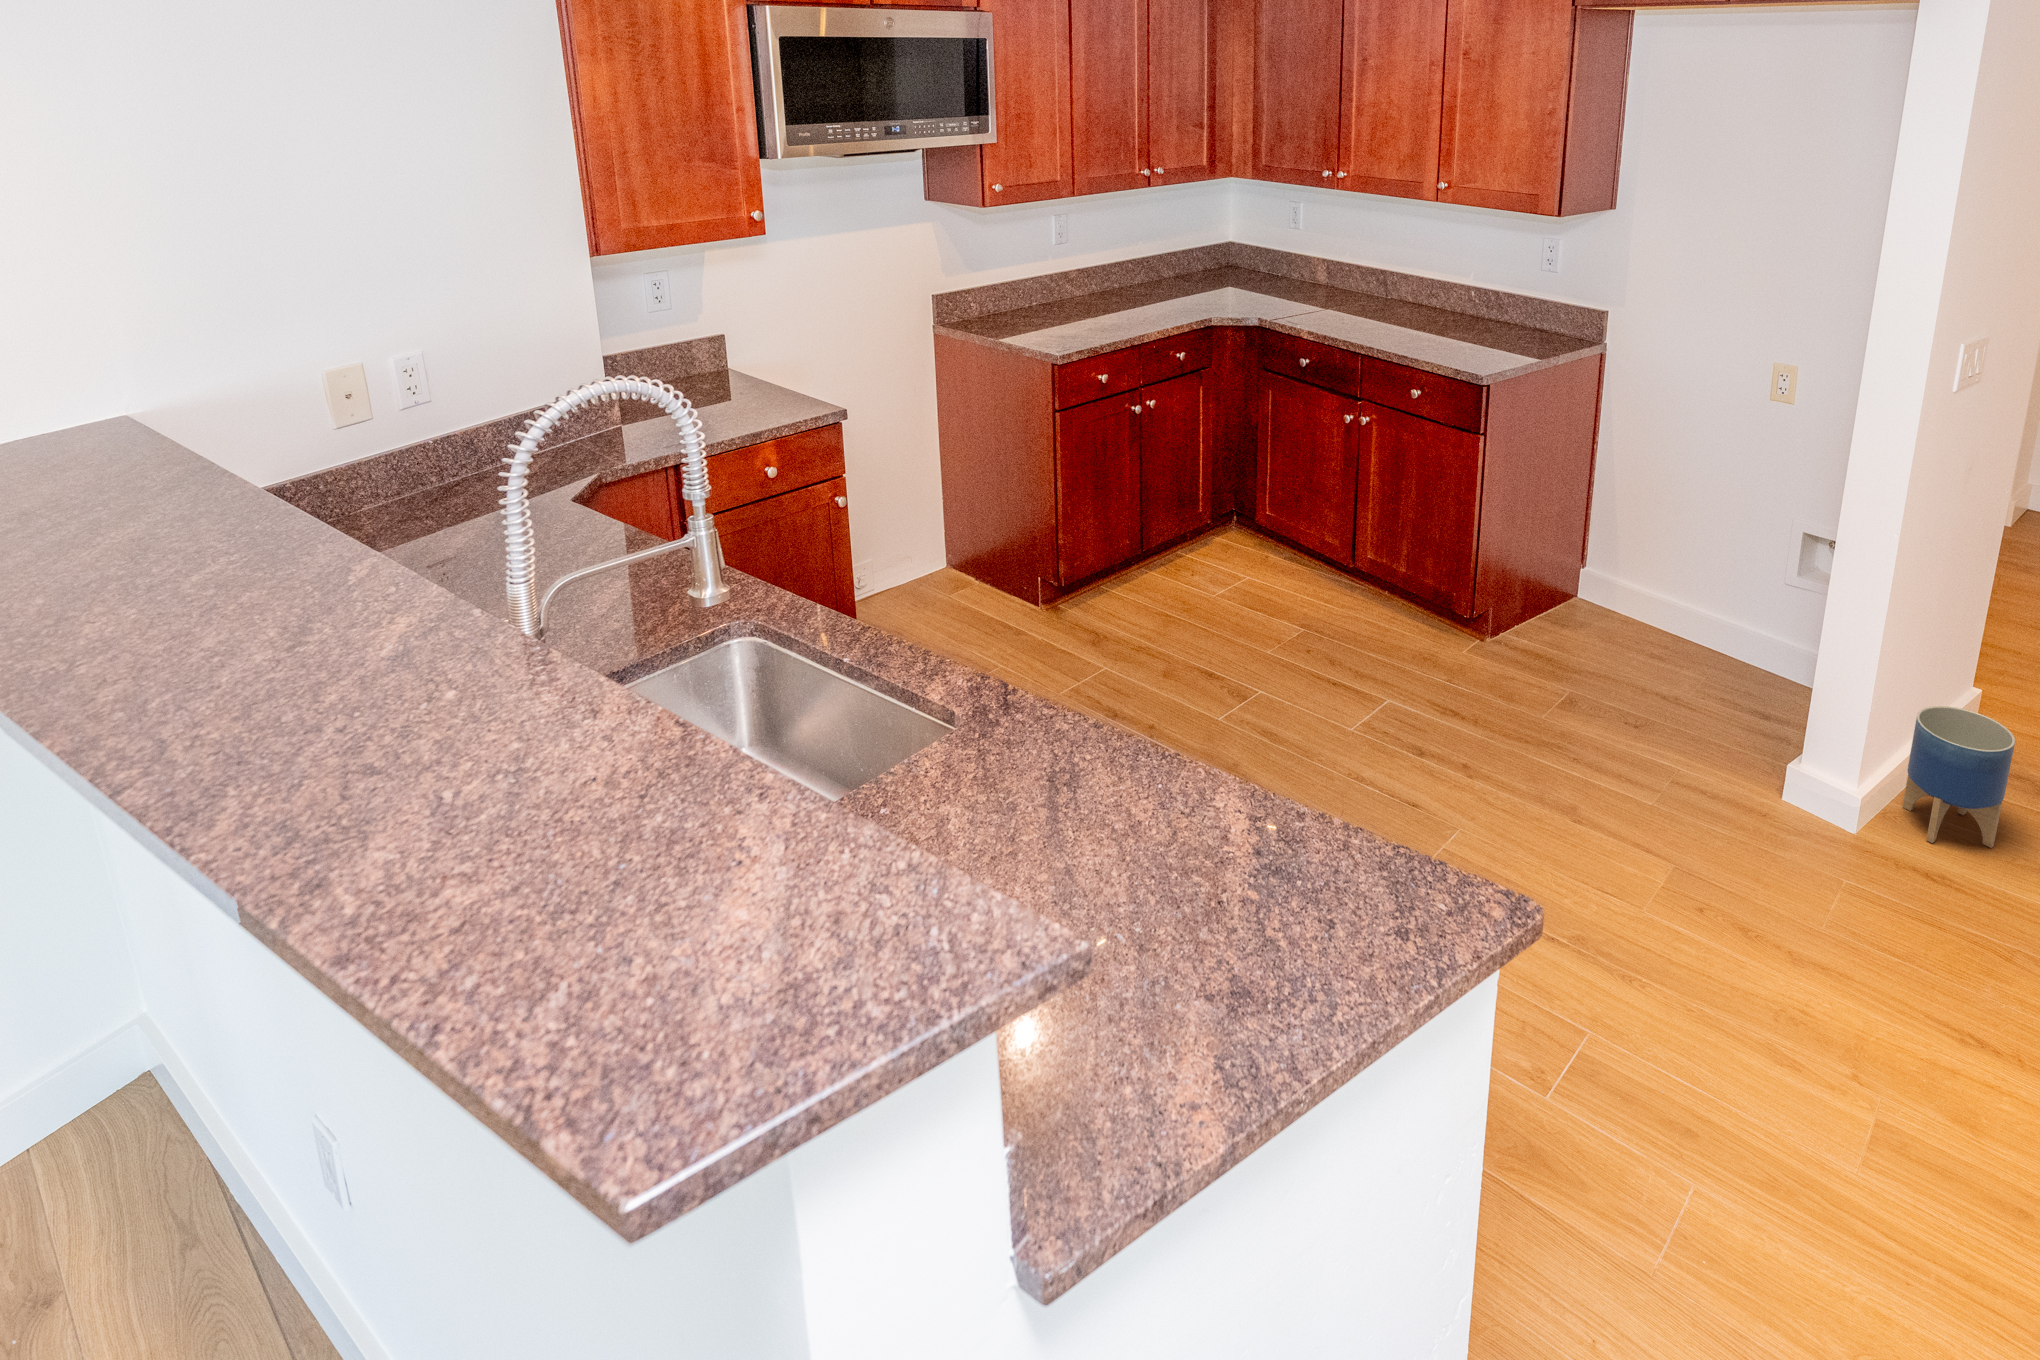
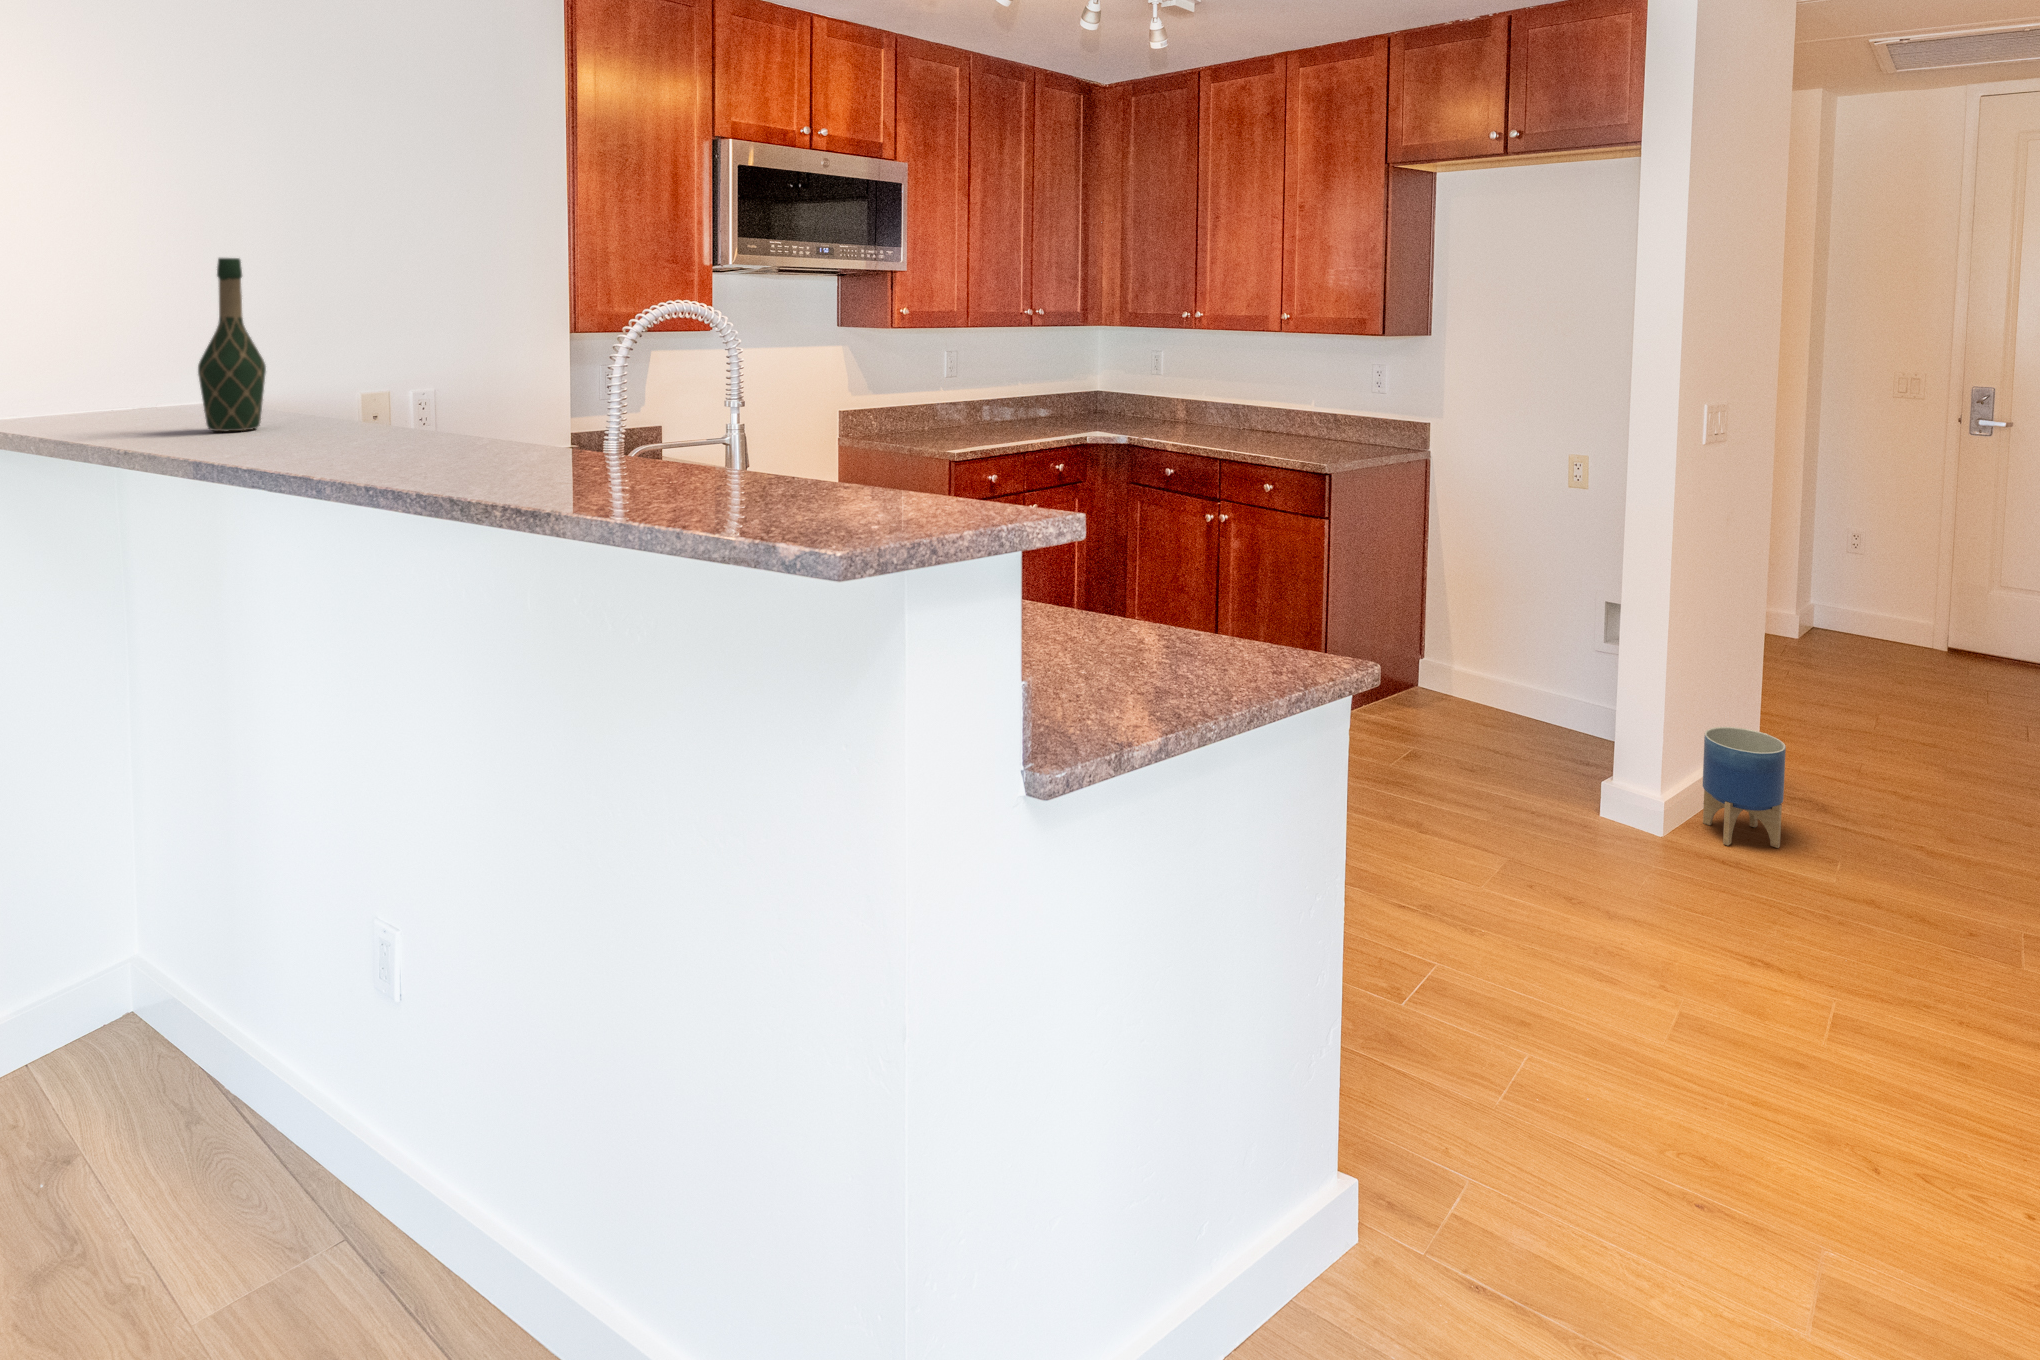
wine bottle: none [55,285,153,504] -> present [198,258,266,431]

